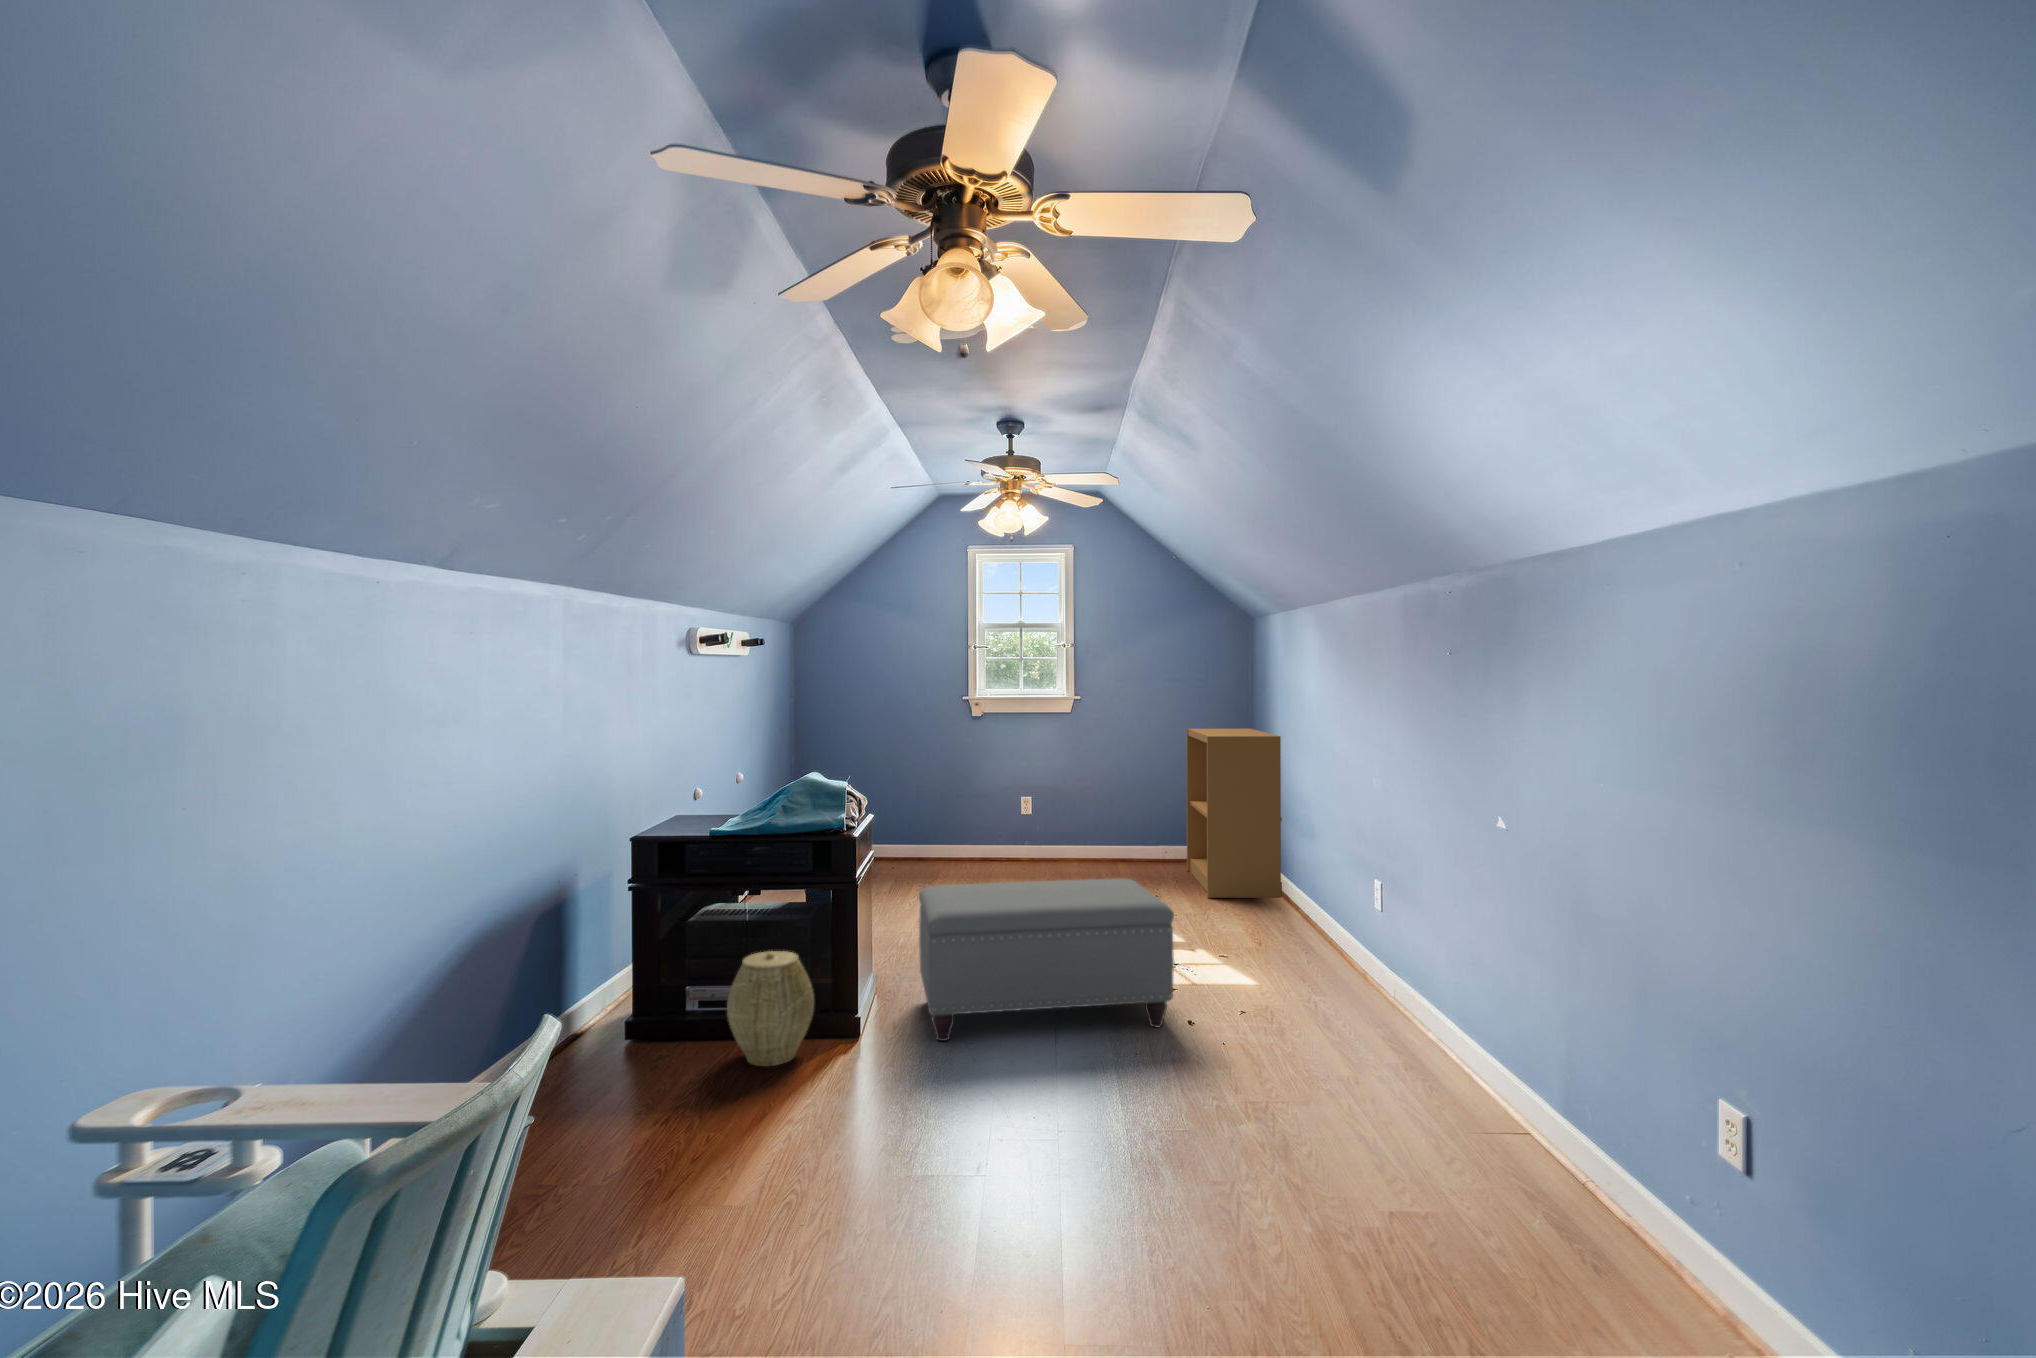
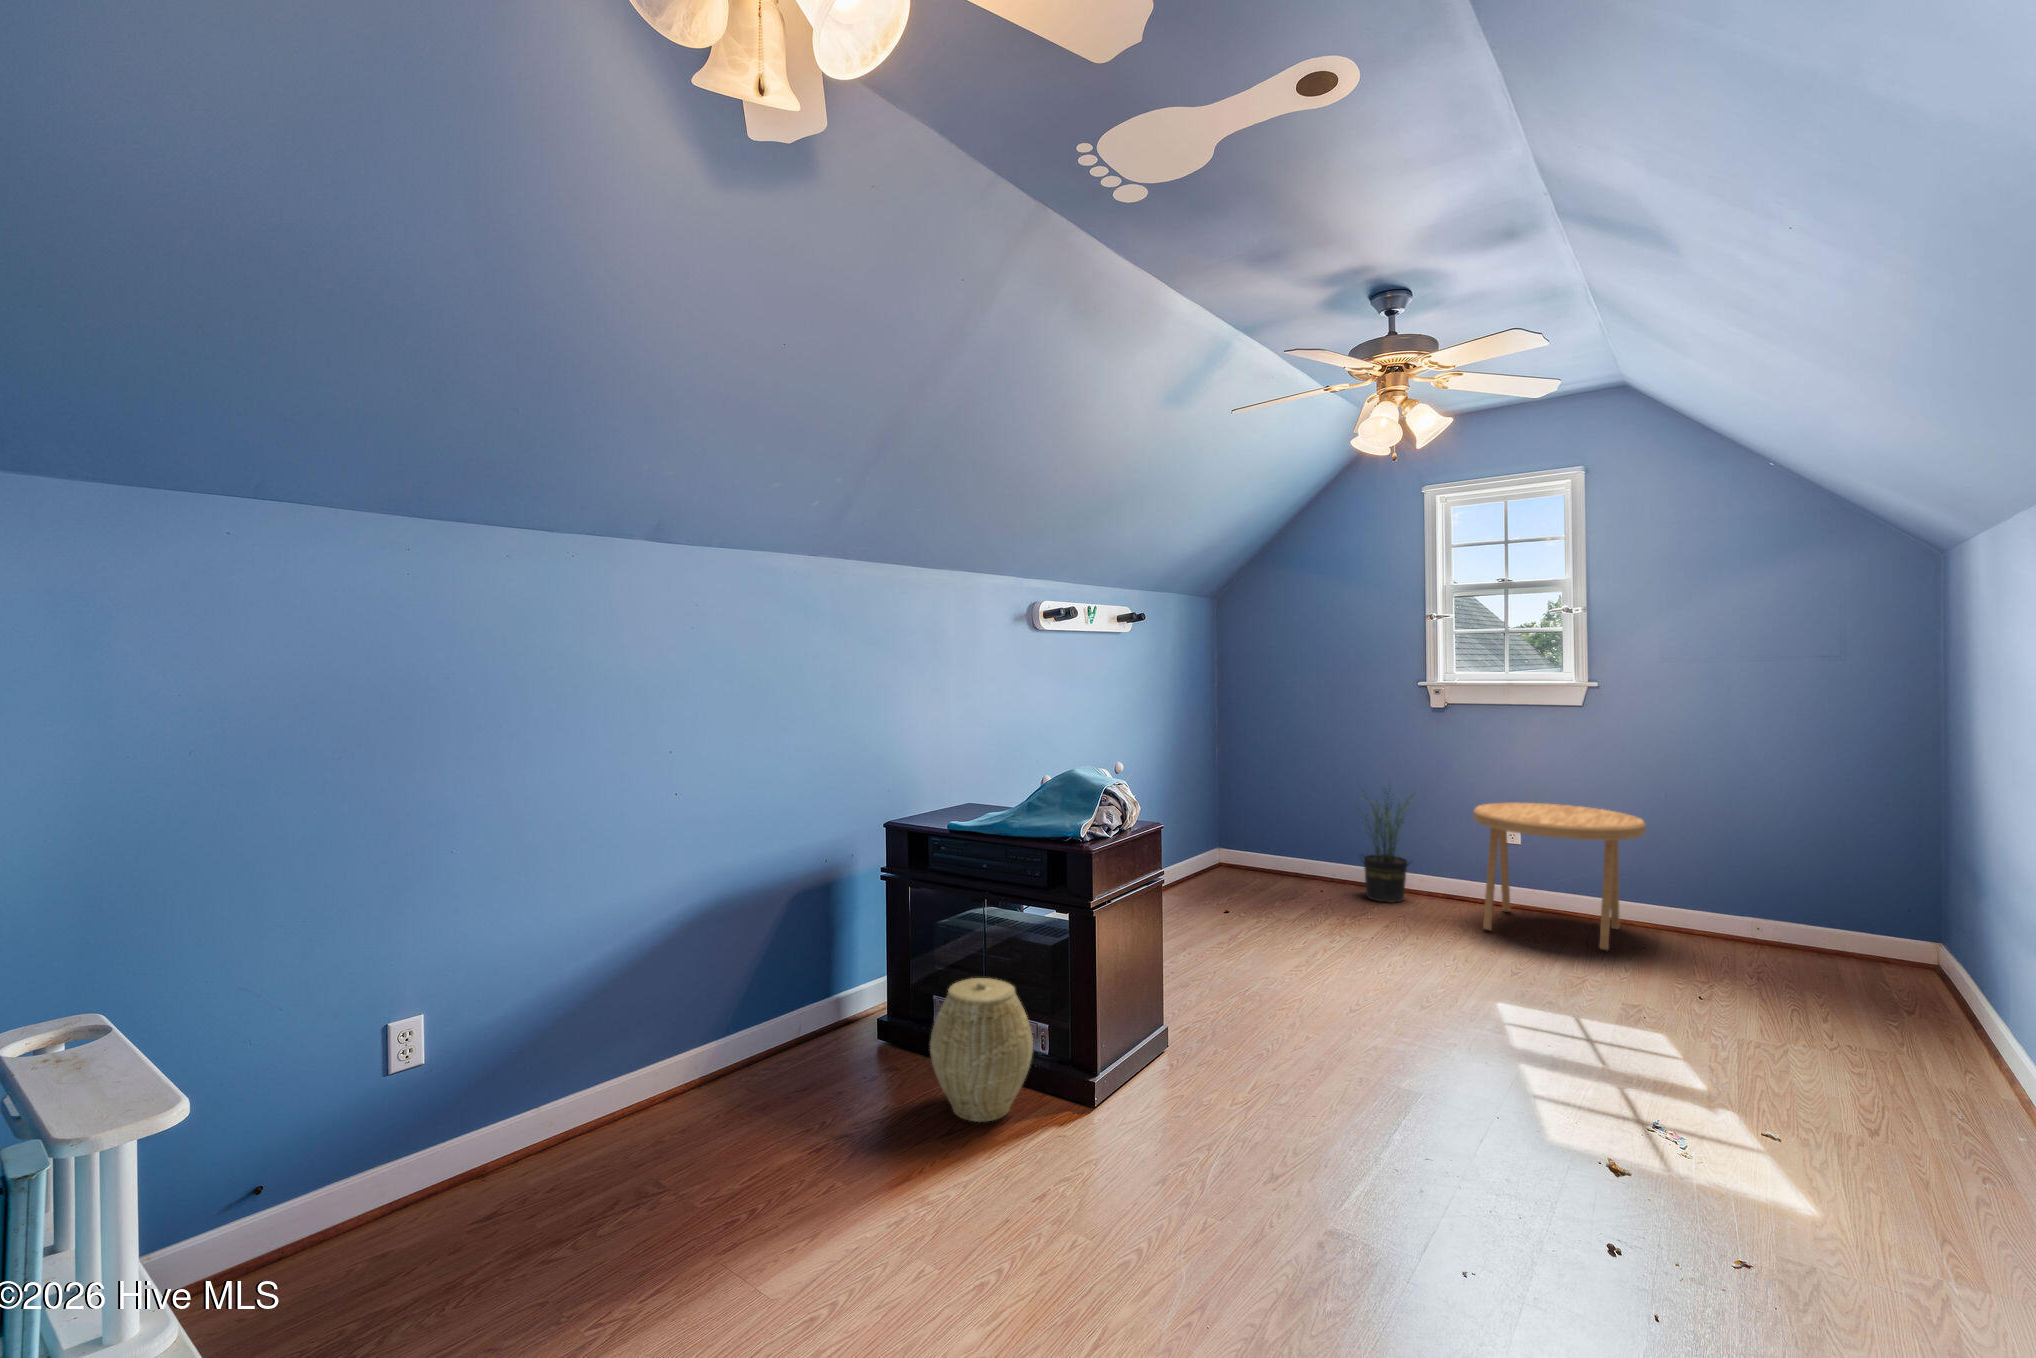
bookshelf: present [1187,729,1282,898] -> none [1778,741,1964,1043]
potted plant: none [910,774,971,873] -> present [1354,781,1416,902]
side table: none [1009,783,1117,881] -> present [1473,803,1646,950]
ottoman: present [919,878,1174,1041] -> none [1168,931,1578,1240]

